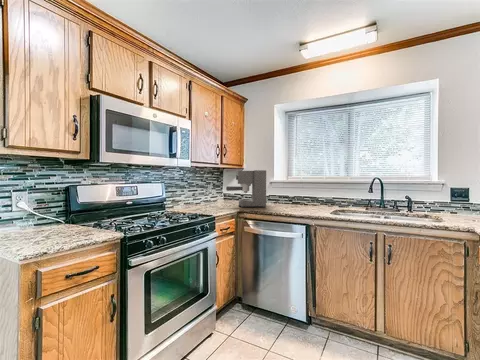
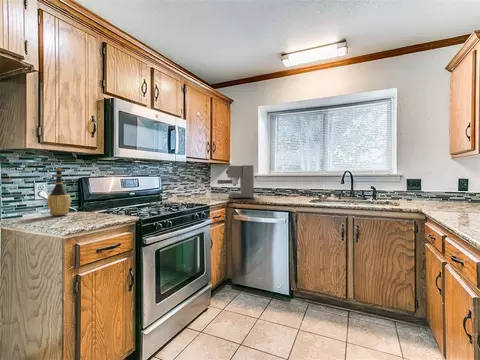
wine bottle: none [25,175,52,230] -> present [47,168,71,216]

